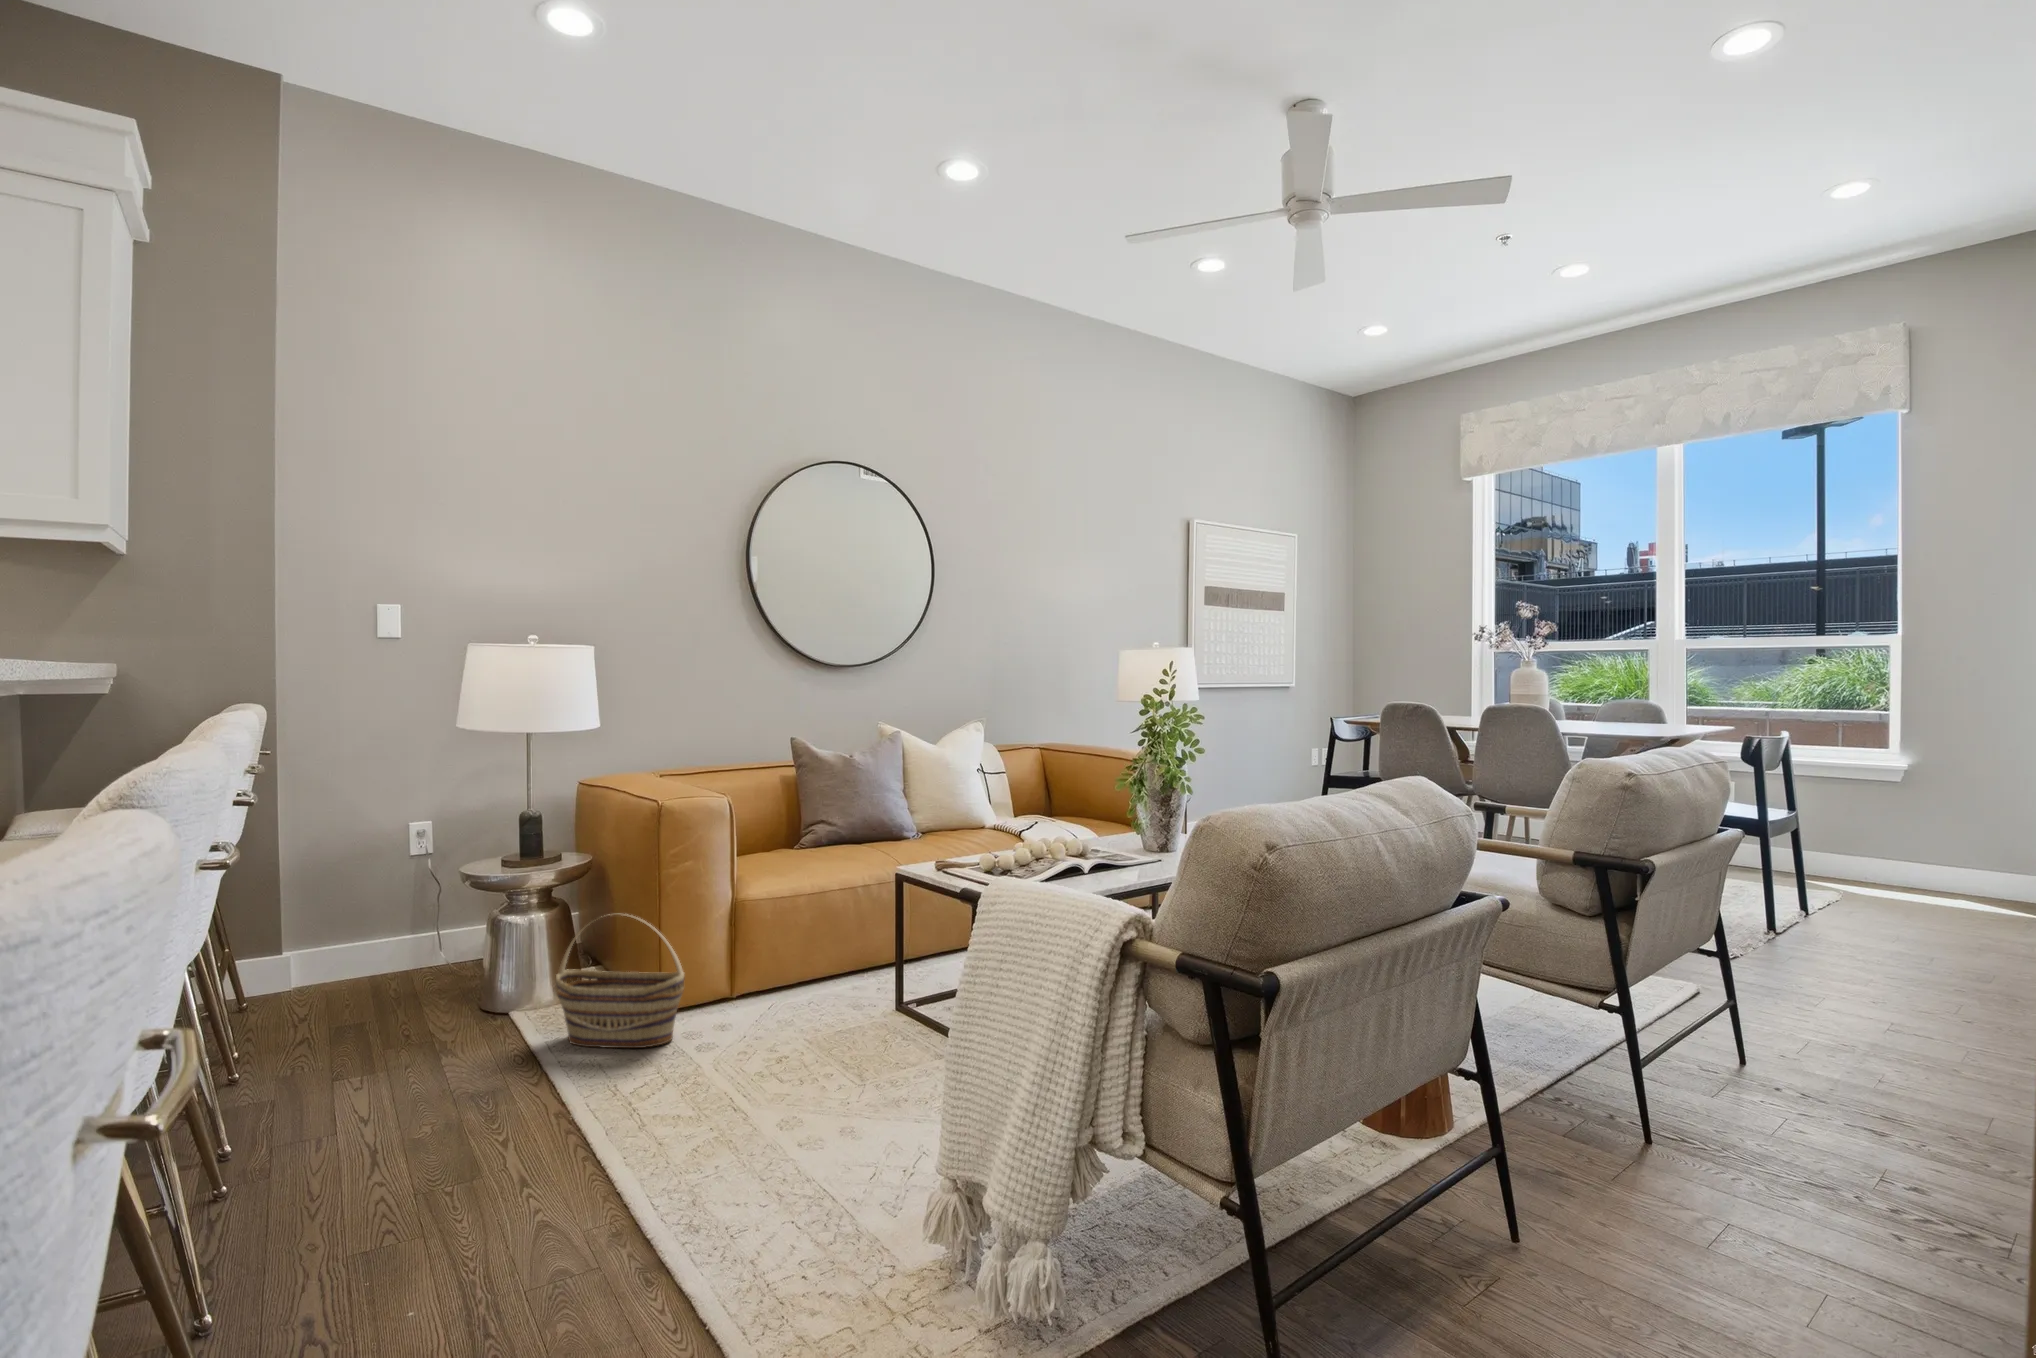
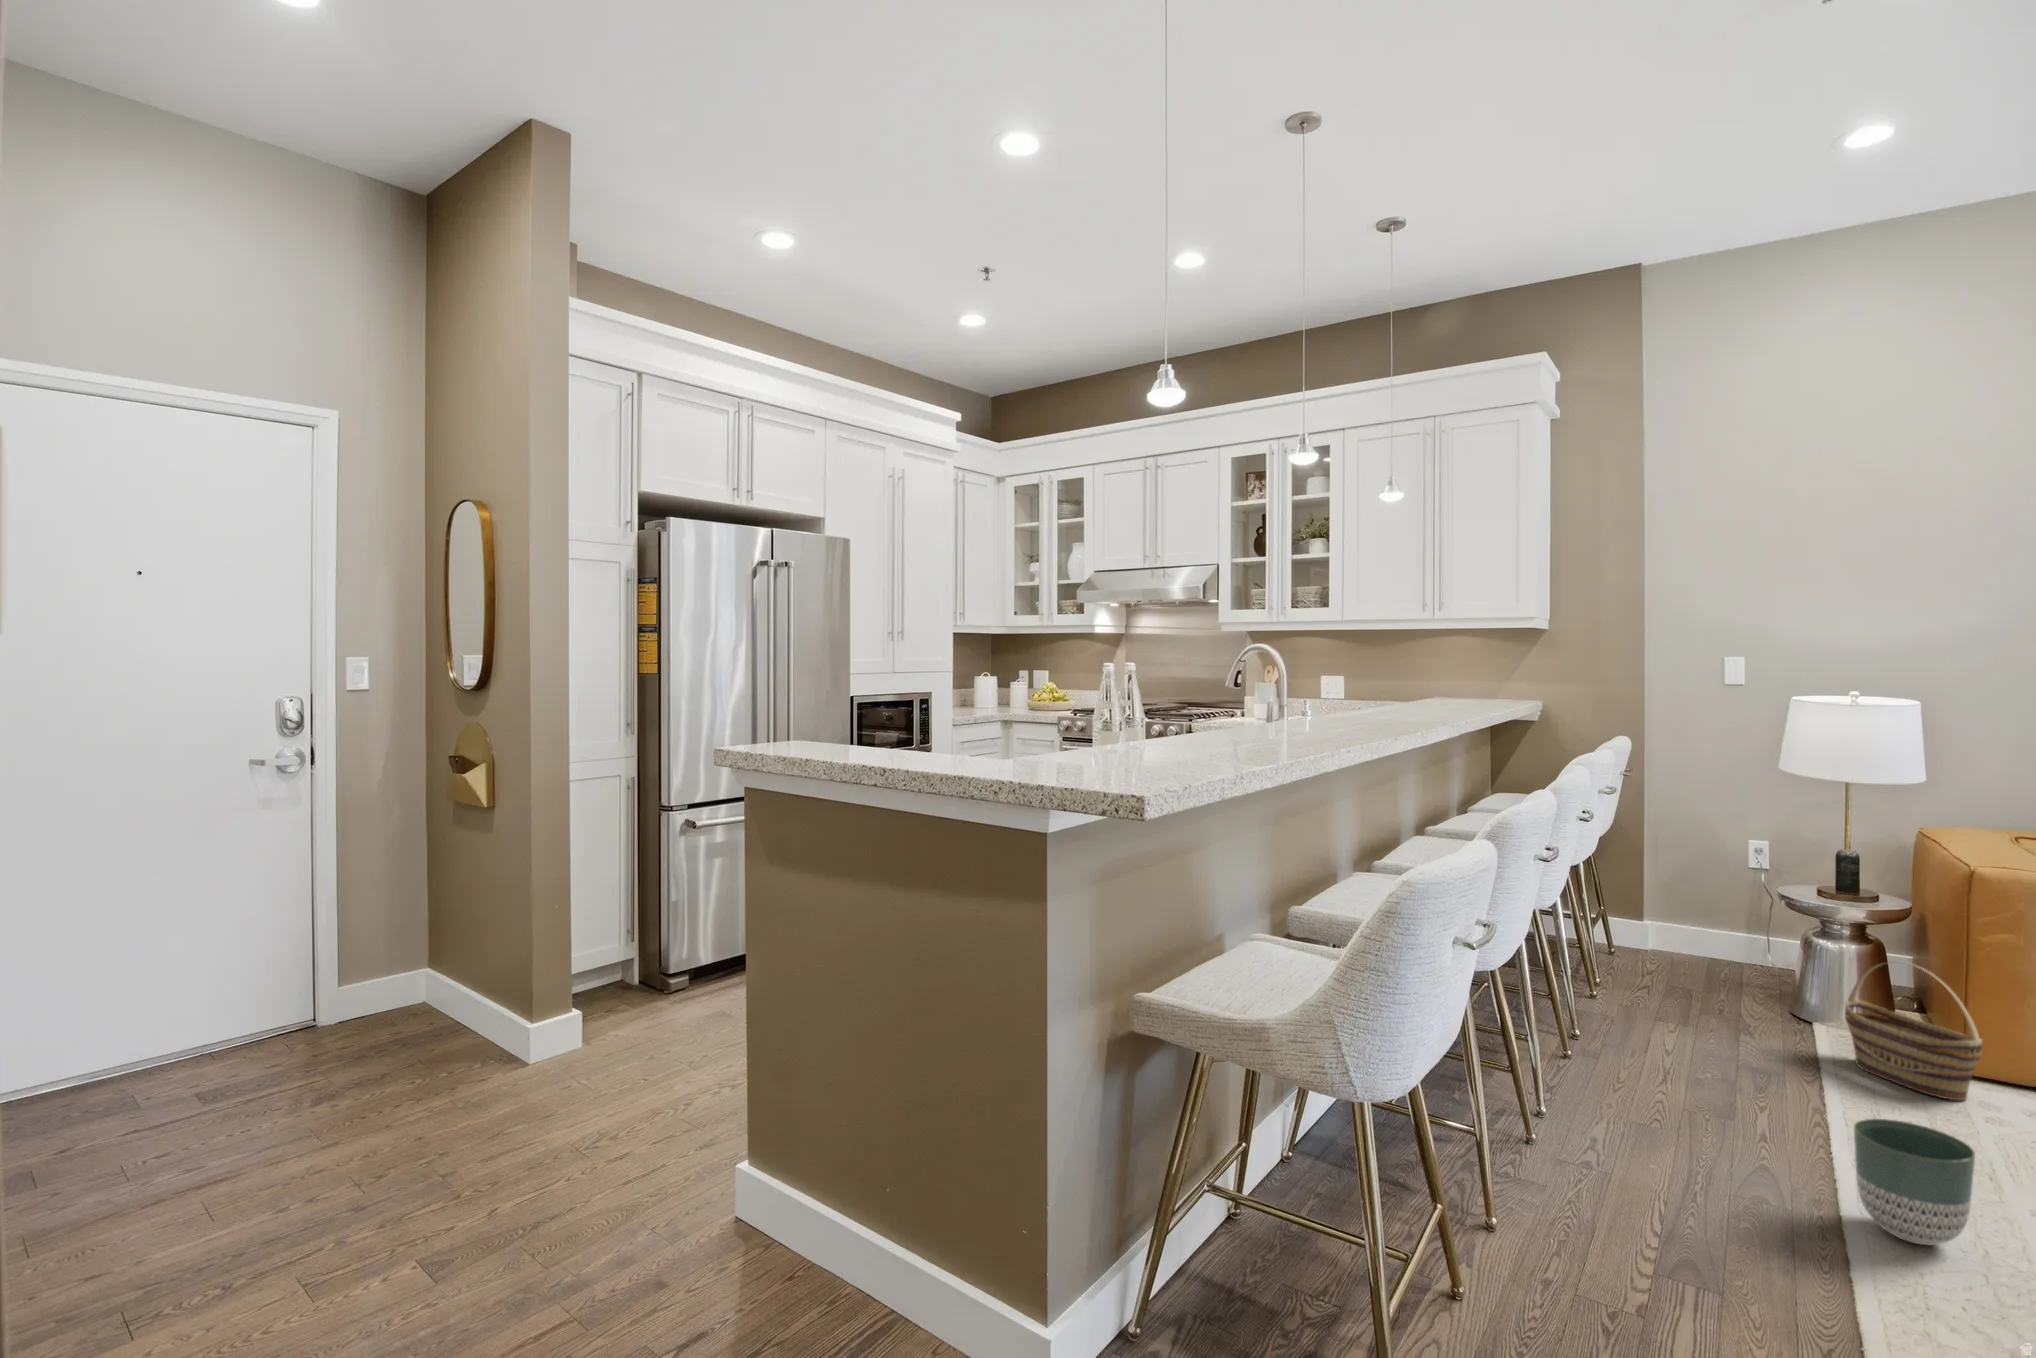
planter: none [656,1087,770,1237] -> present [1854,1119,1975,1245]

